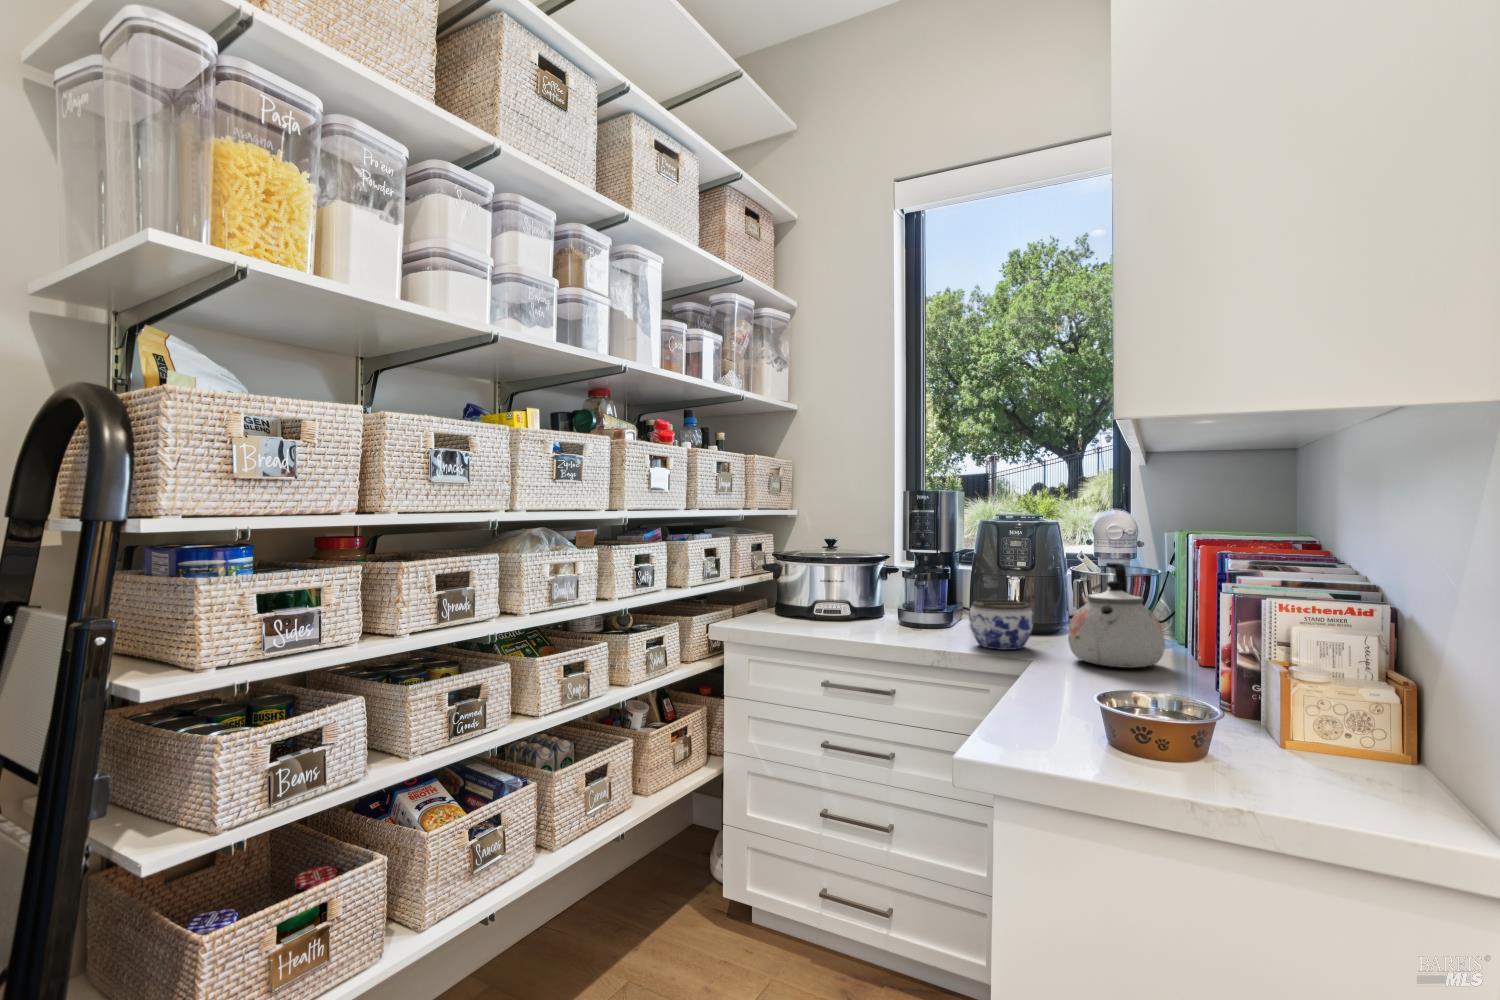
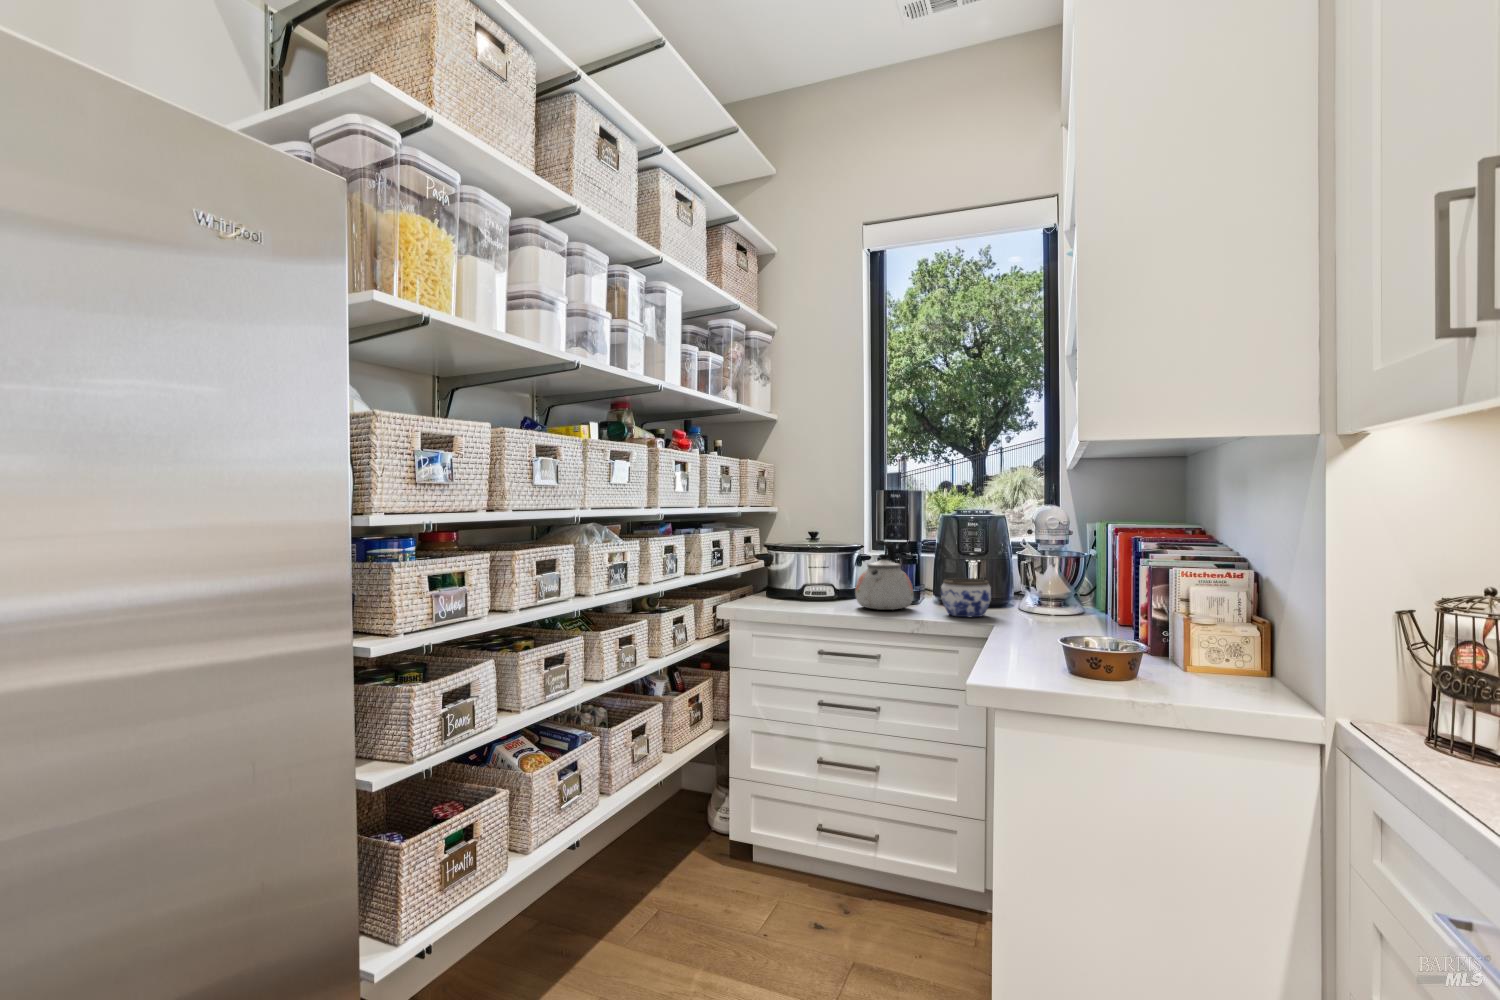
kettle: present [1068,563,1165,668] -> present [855,542,913,610]

